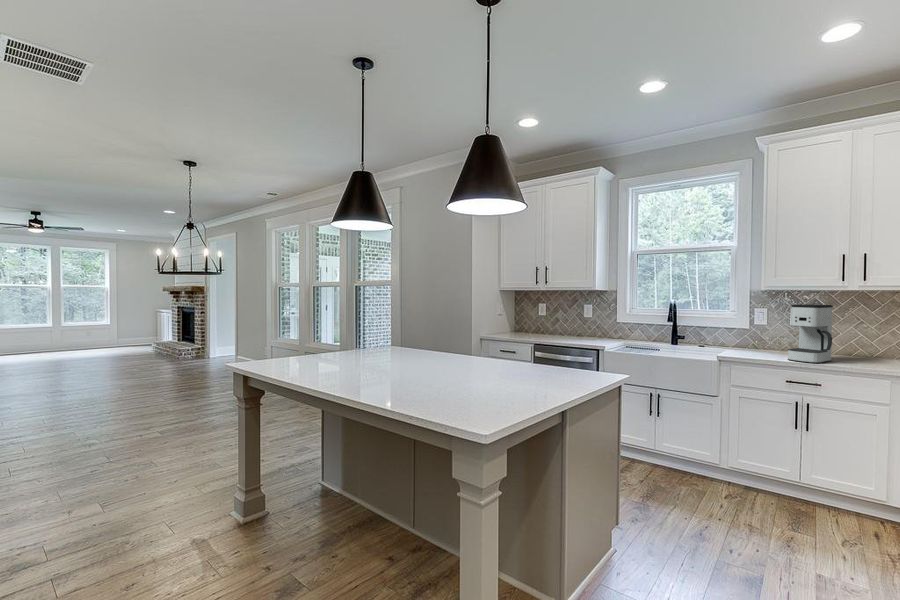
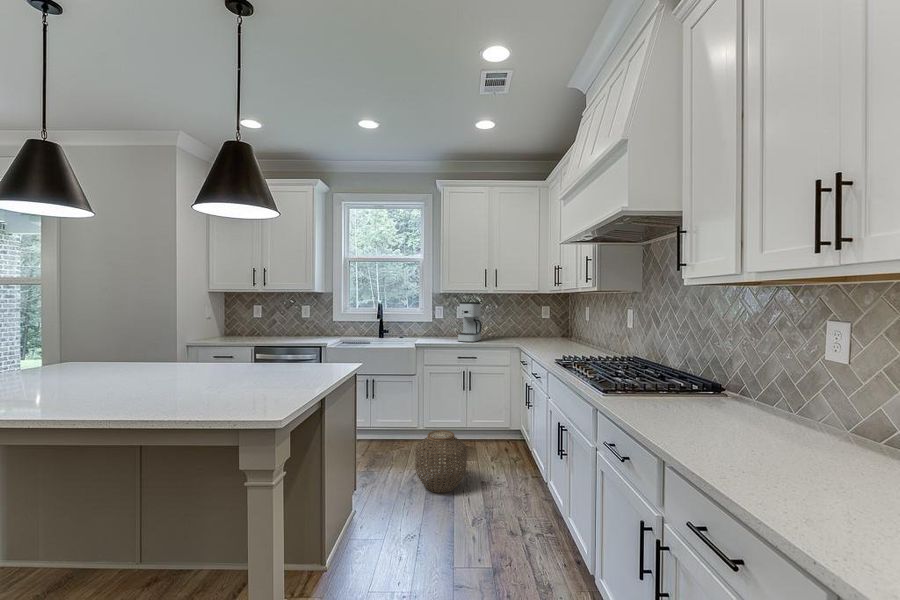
woven basket: none [699,480,781,569] -> present [415,430,467,493]

